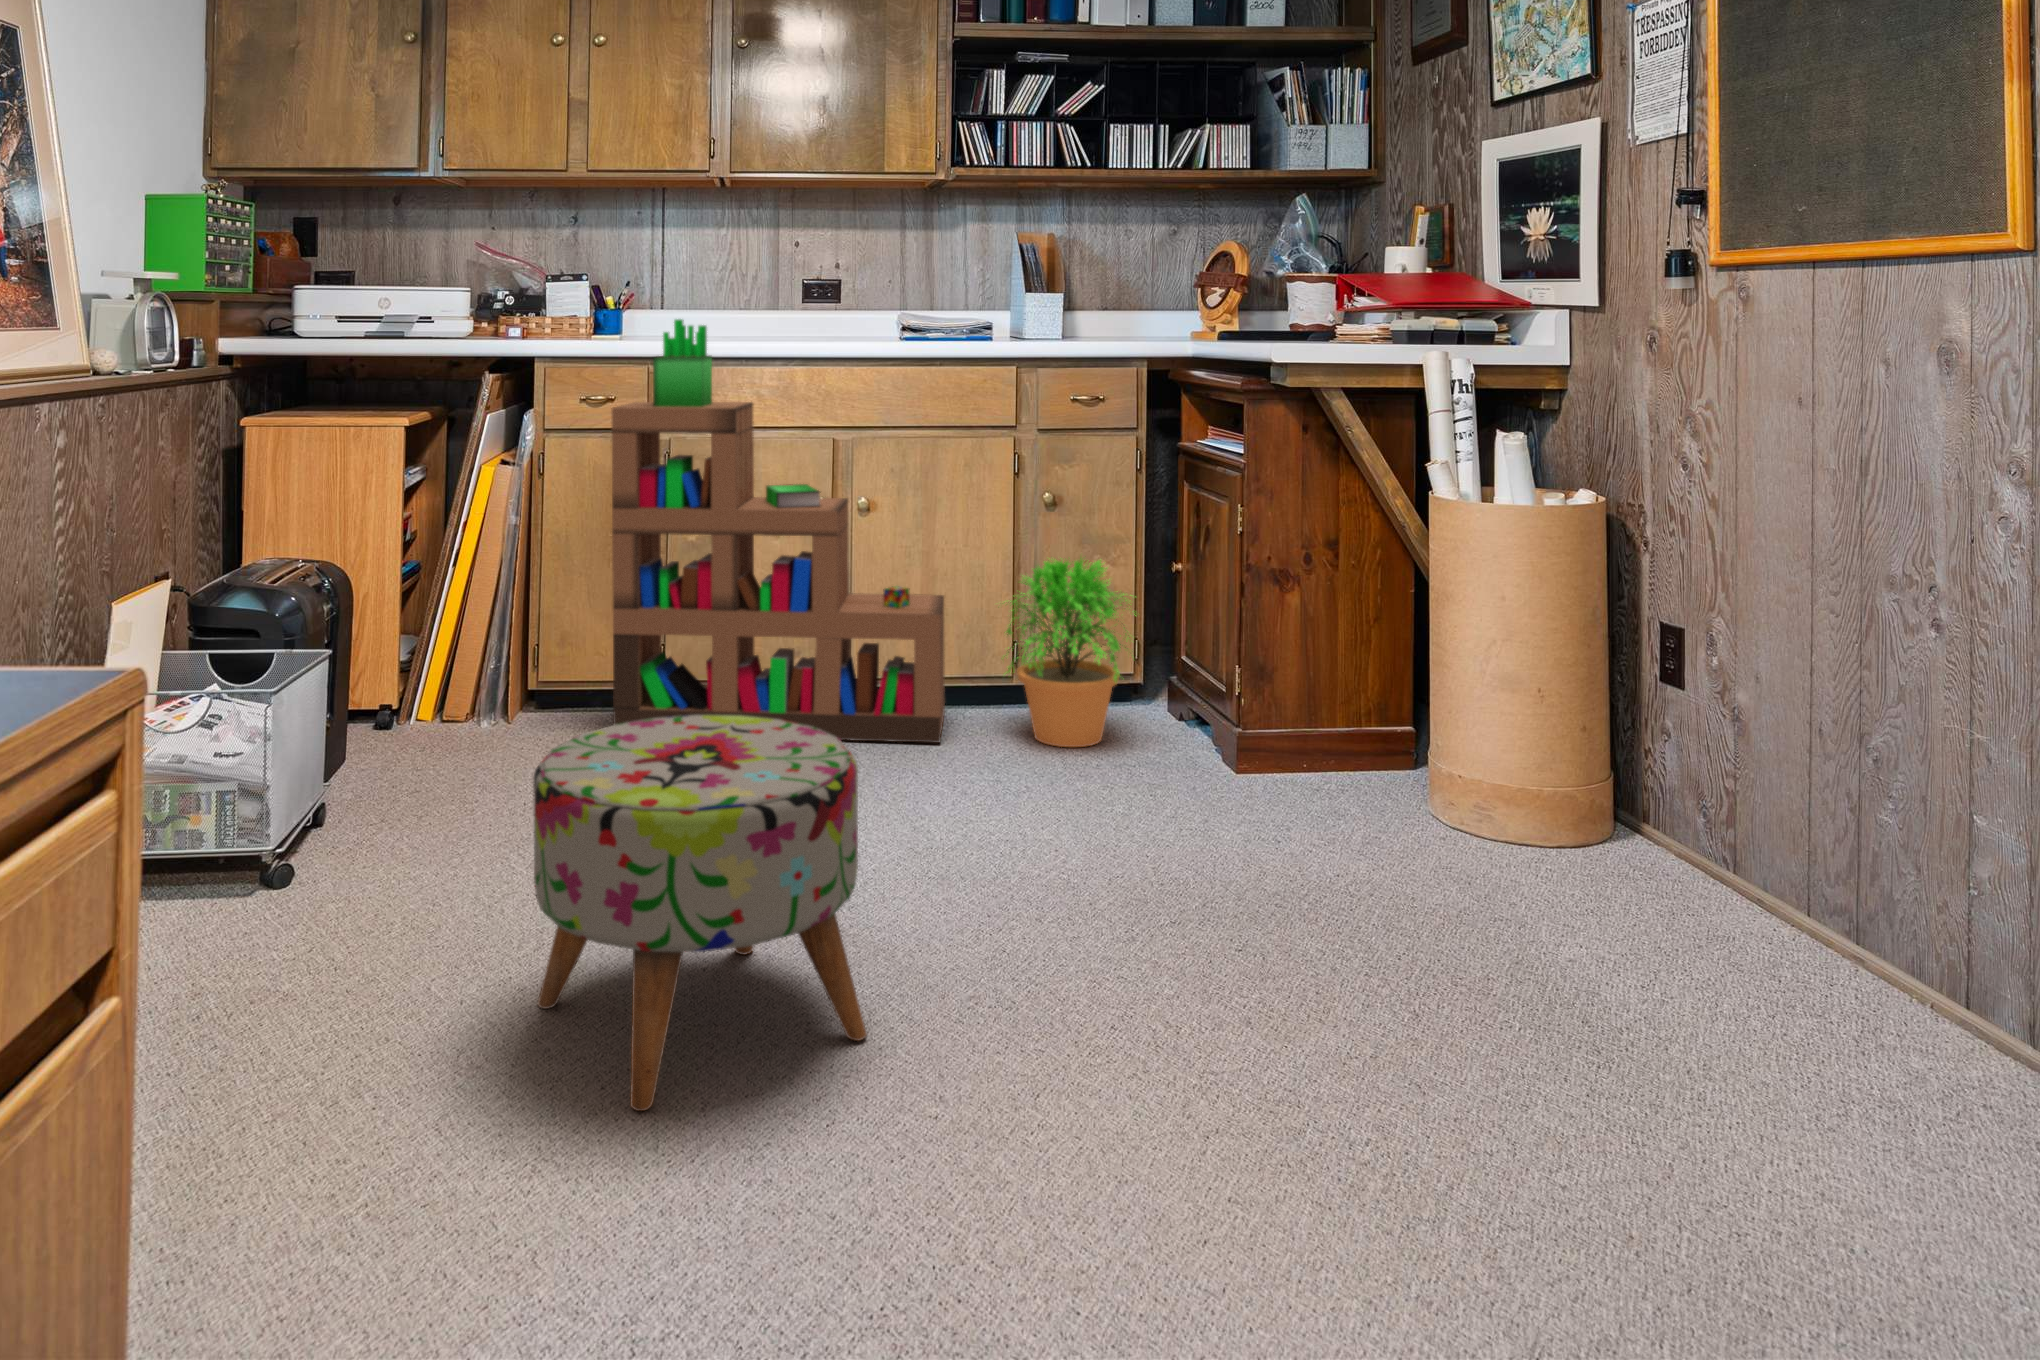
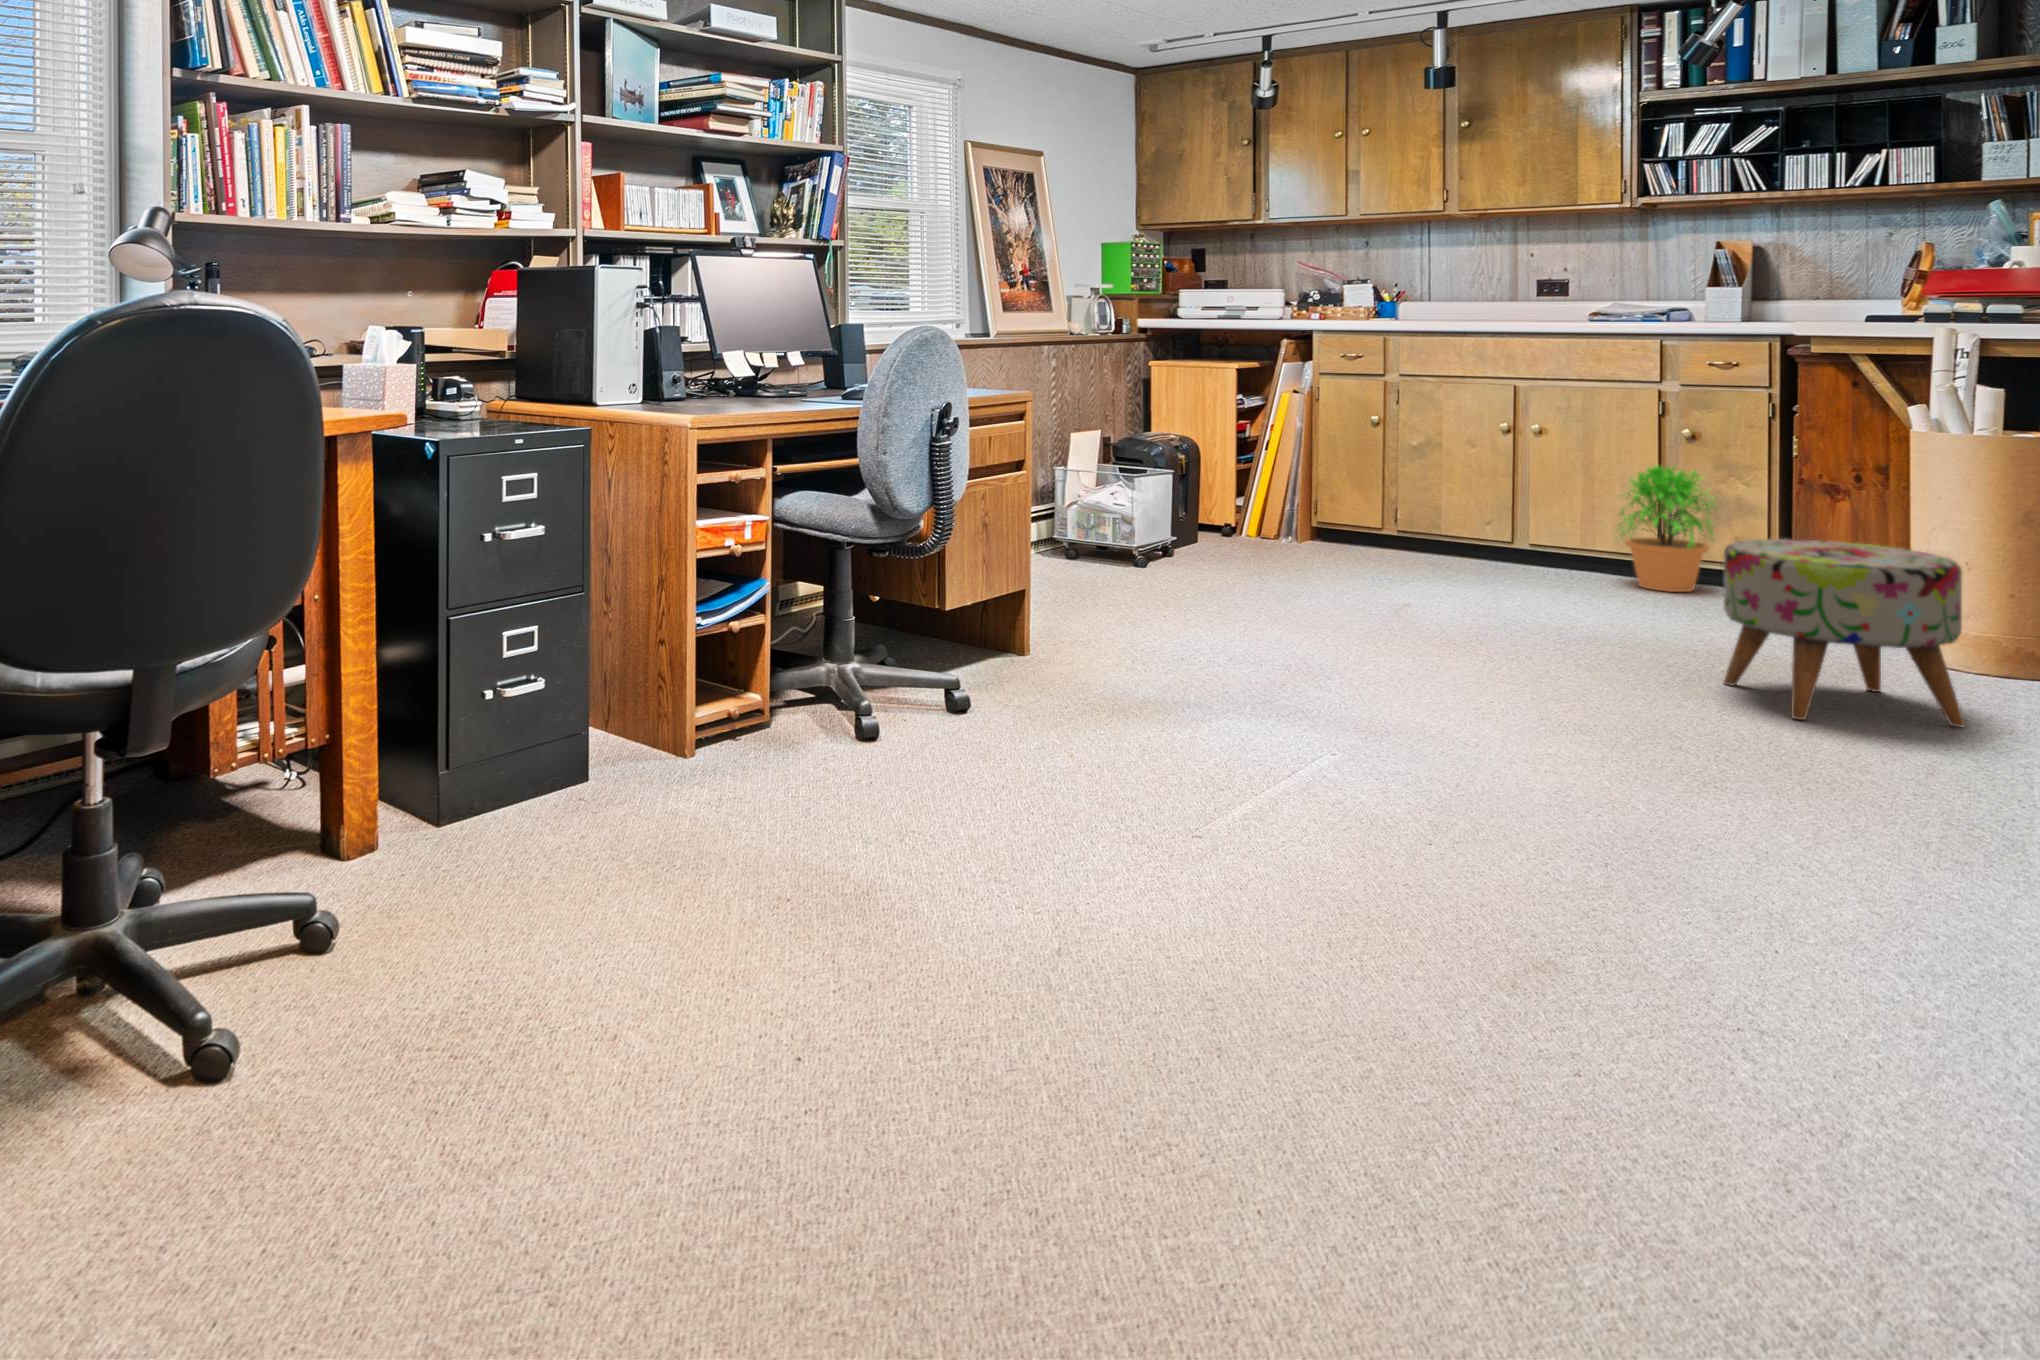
bookshelf: present [611,319,945,743] -> none [1347,307,1586,577]
ottoman: present [533,715,867,1111] -> present [1724,539,1965,727]

